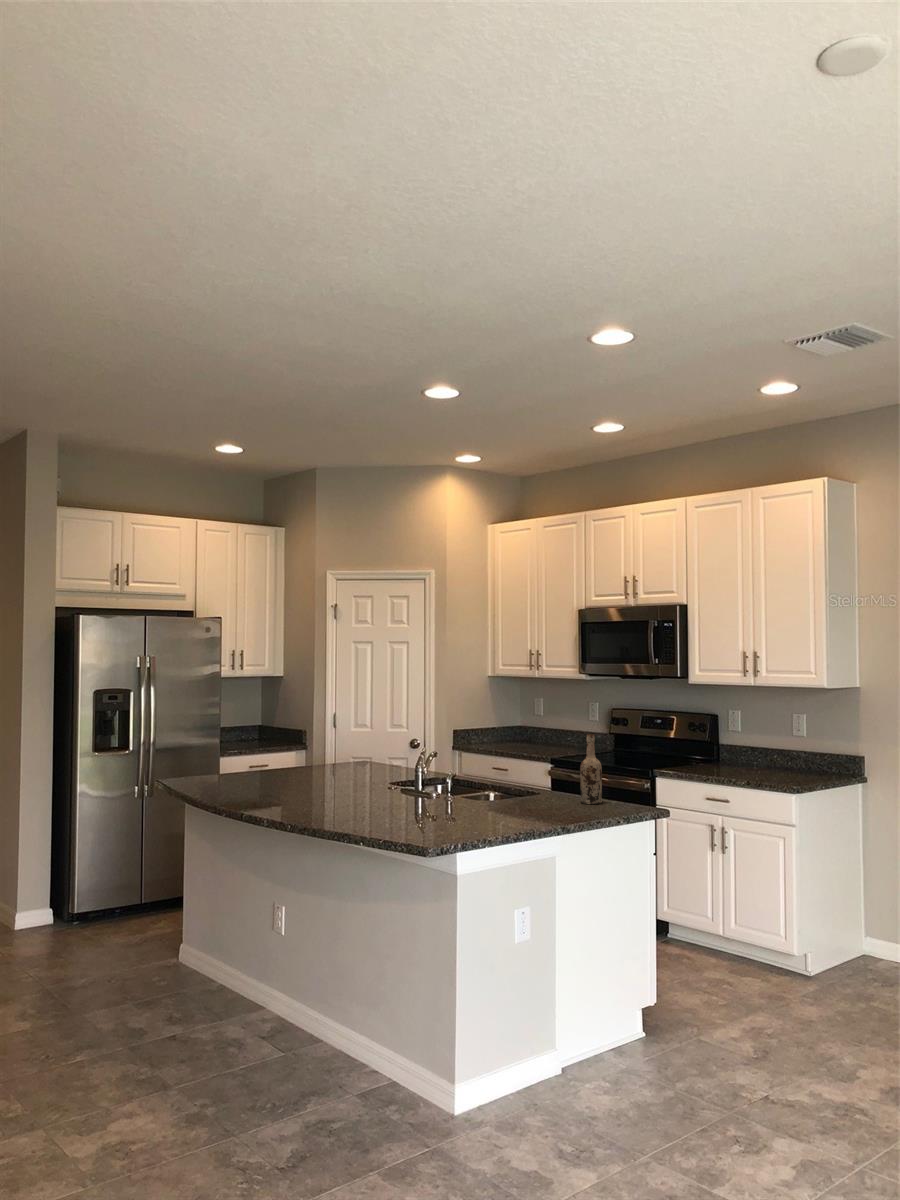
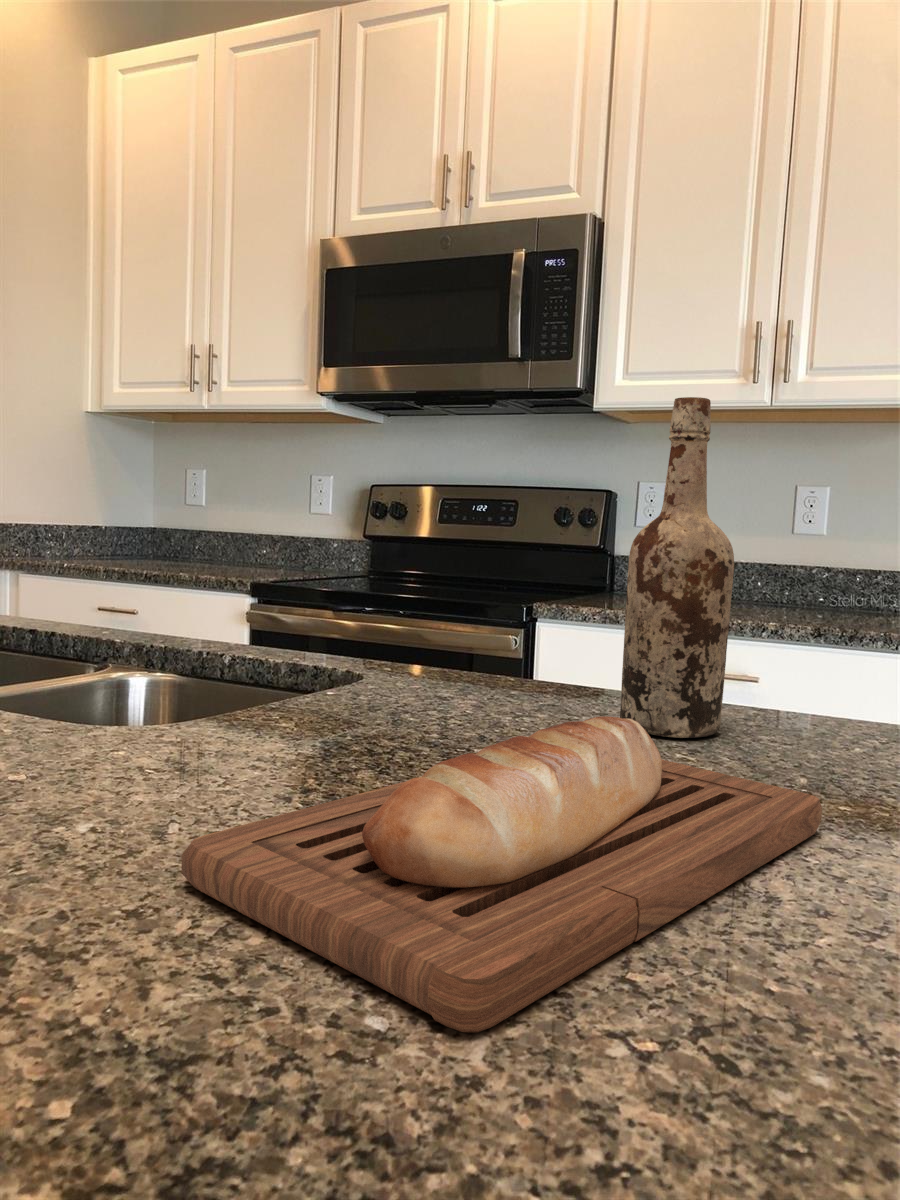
bread loaf: none [485,795,580,820] -> present [181,716,822,1032]

